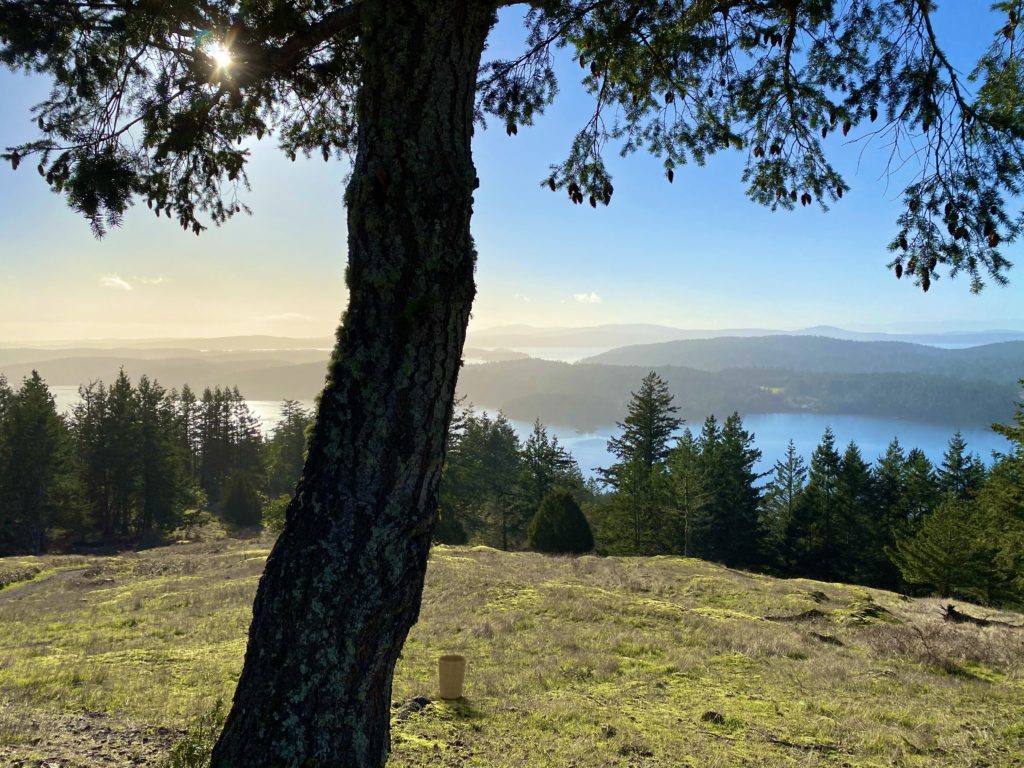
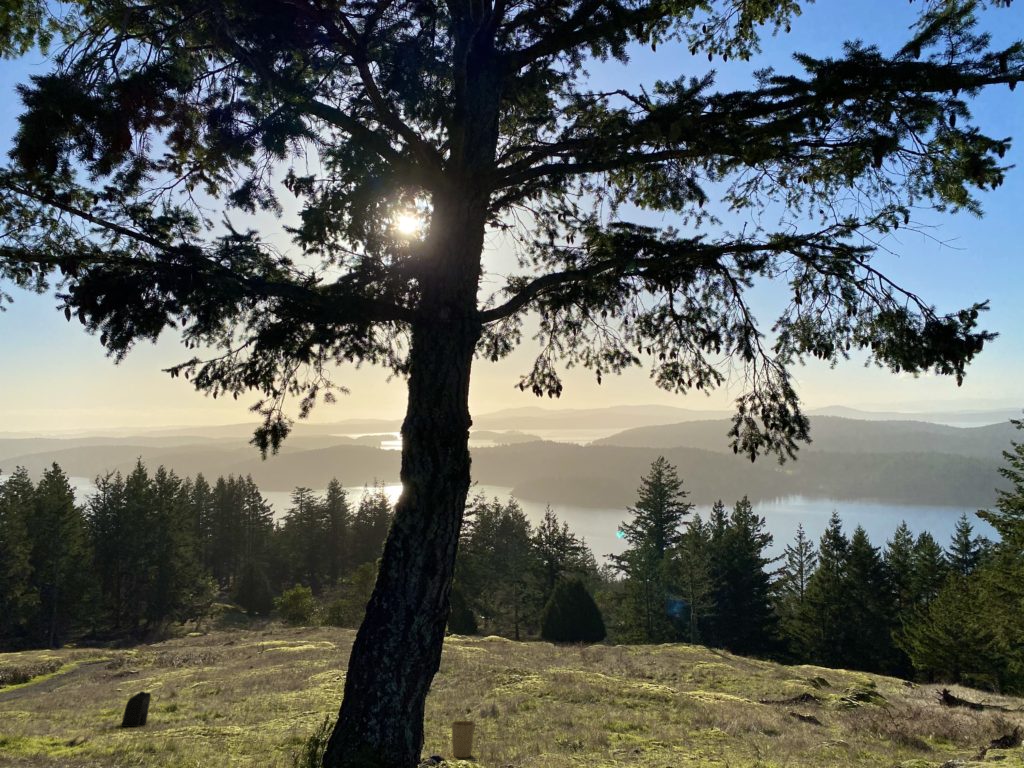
backpack: none [52,612,87,652] -> present [122,691,151,727]

